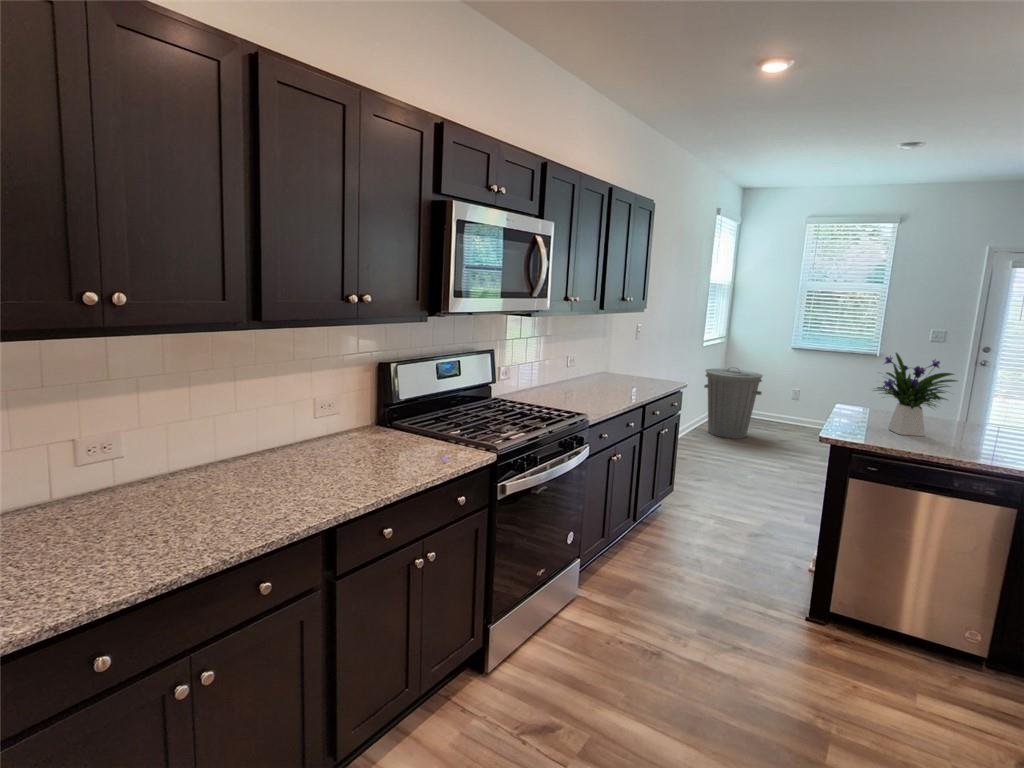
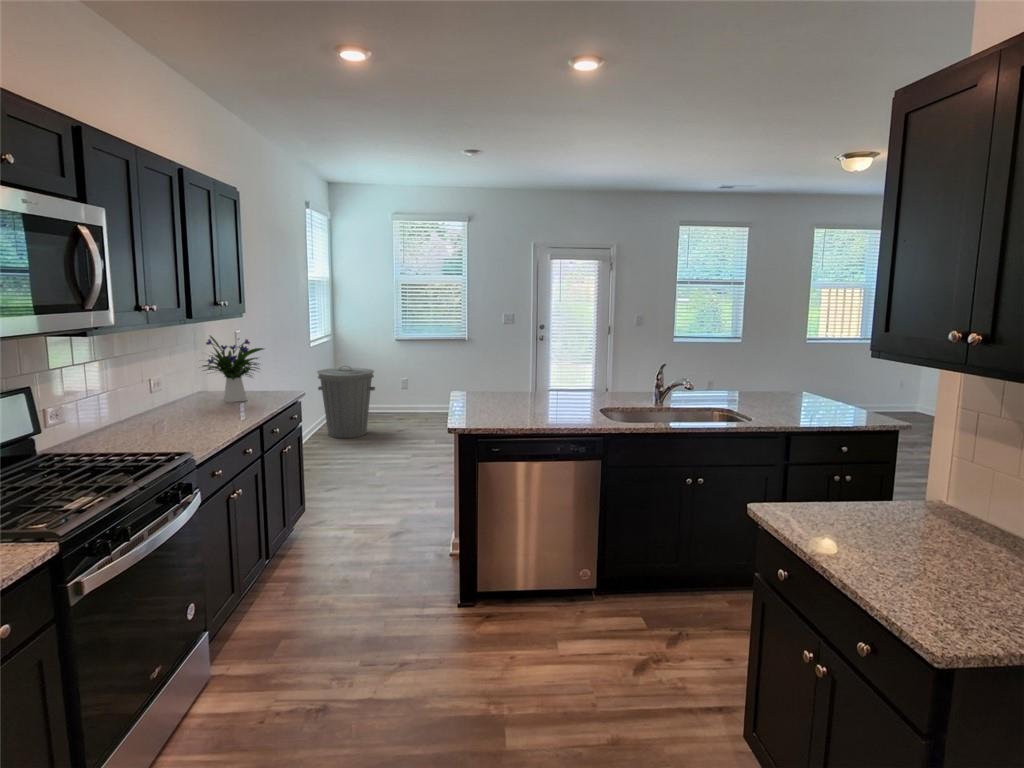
flower arrangement: present [875,353,956,436] -> present [202,336,264,402]

